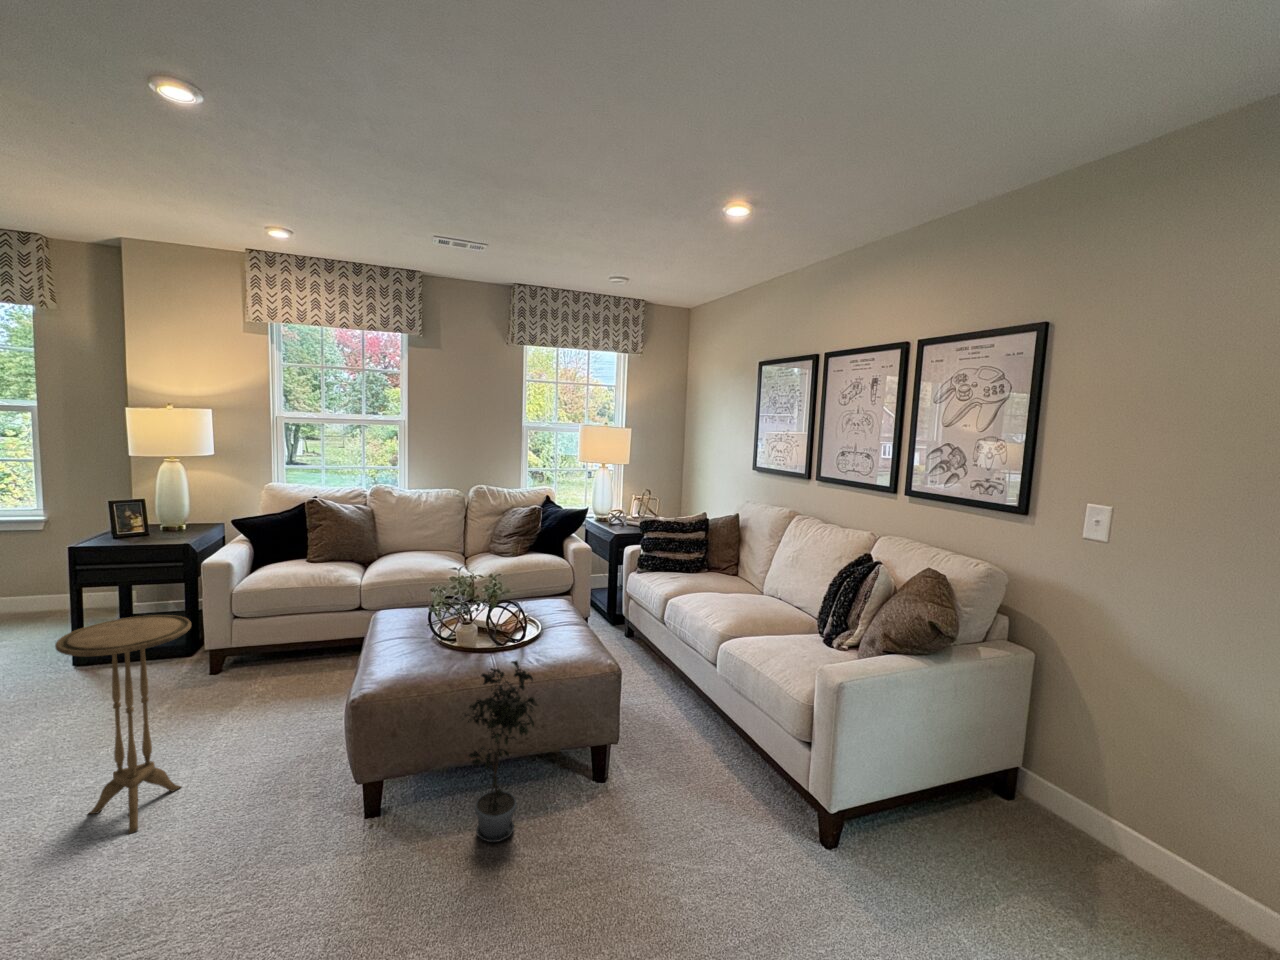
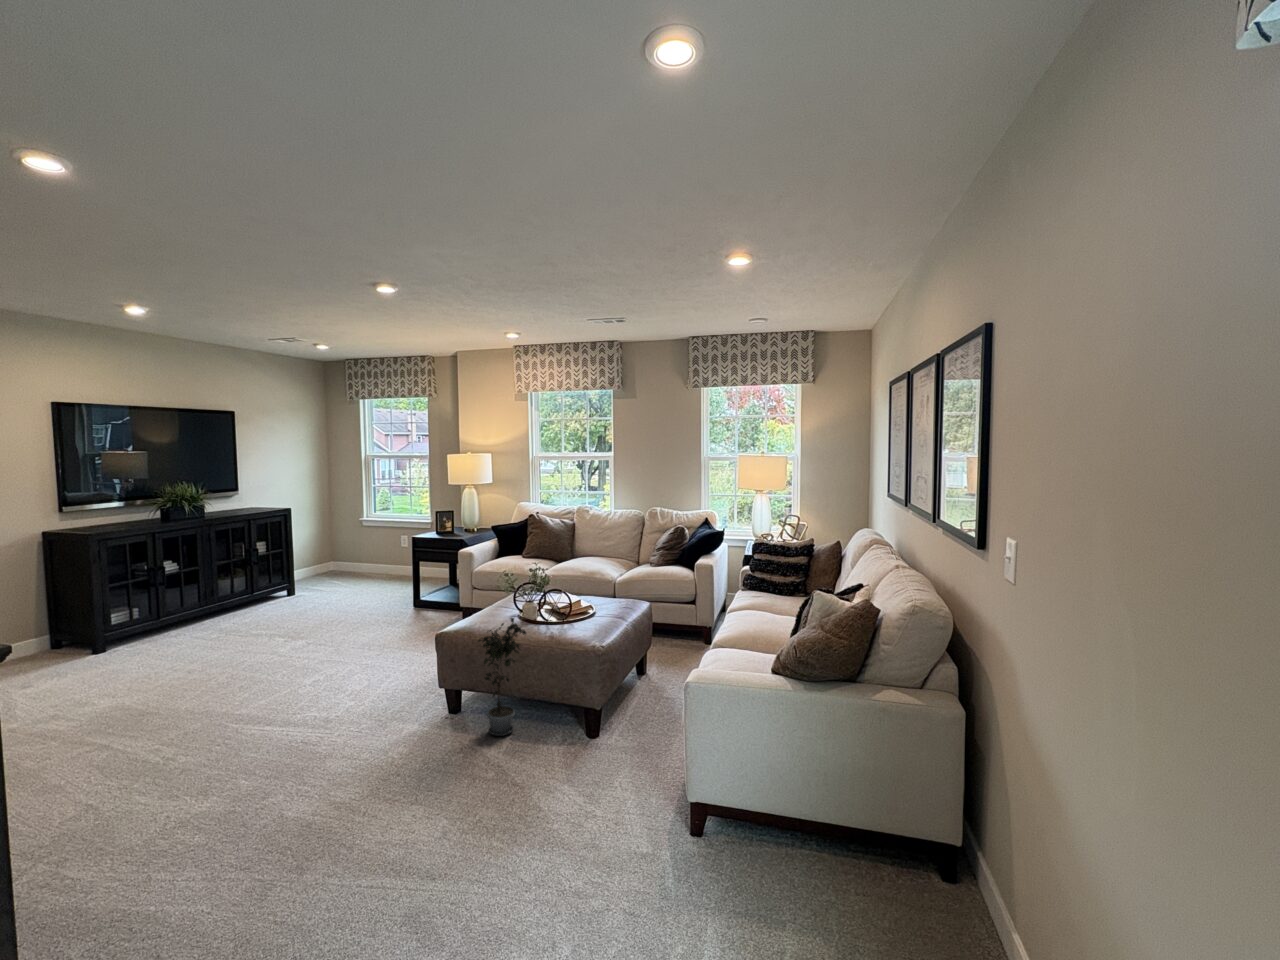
side table: present [55,615,191,833] -> none [346,570,404,682]

